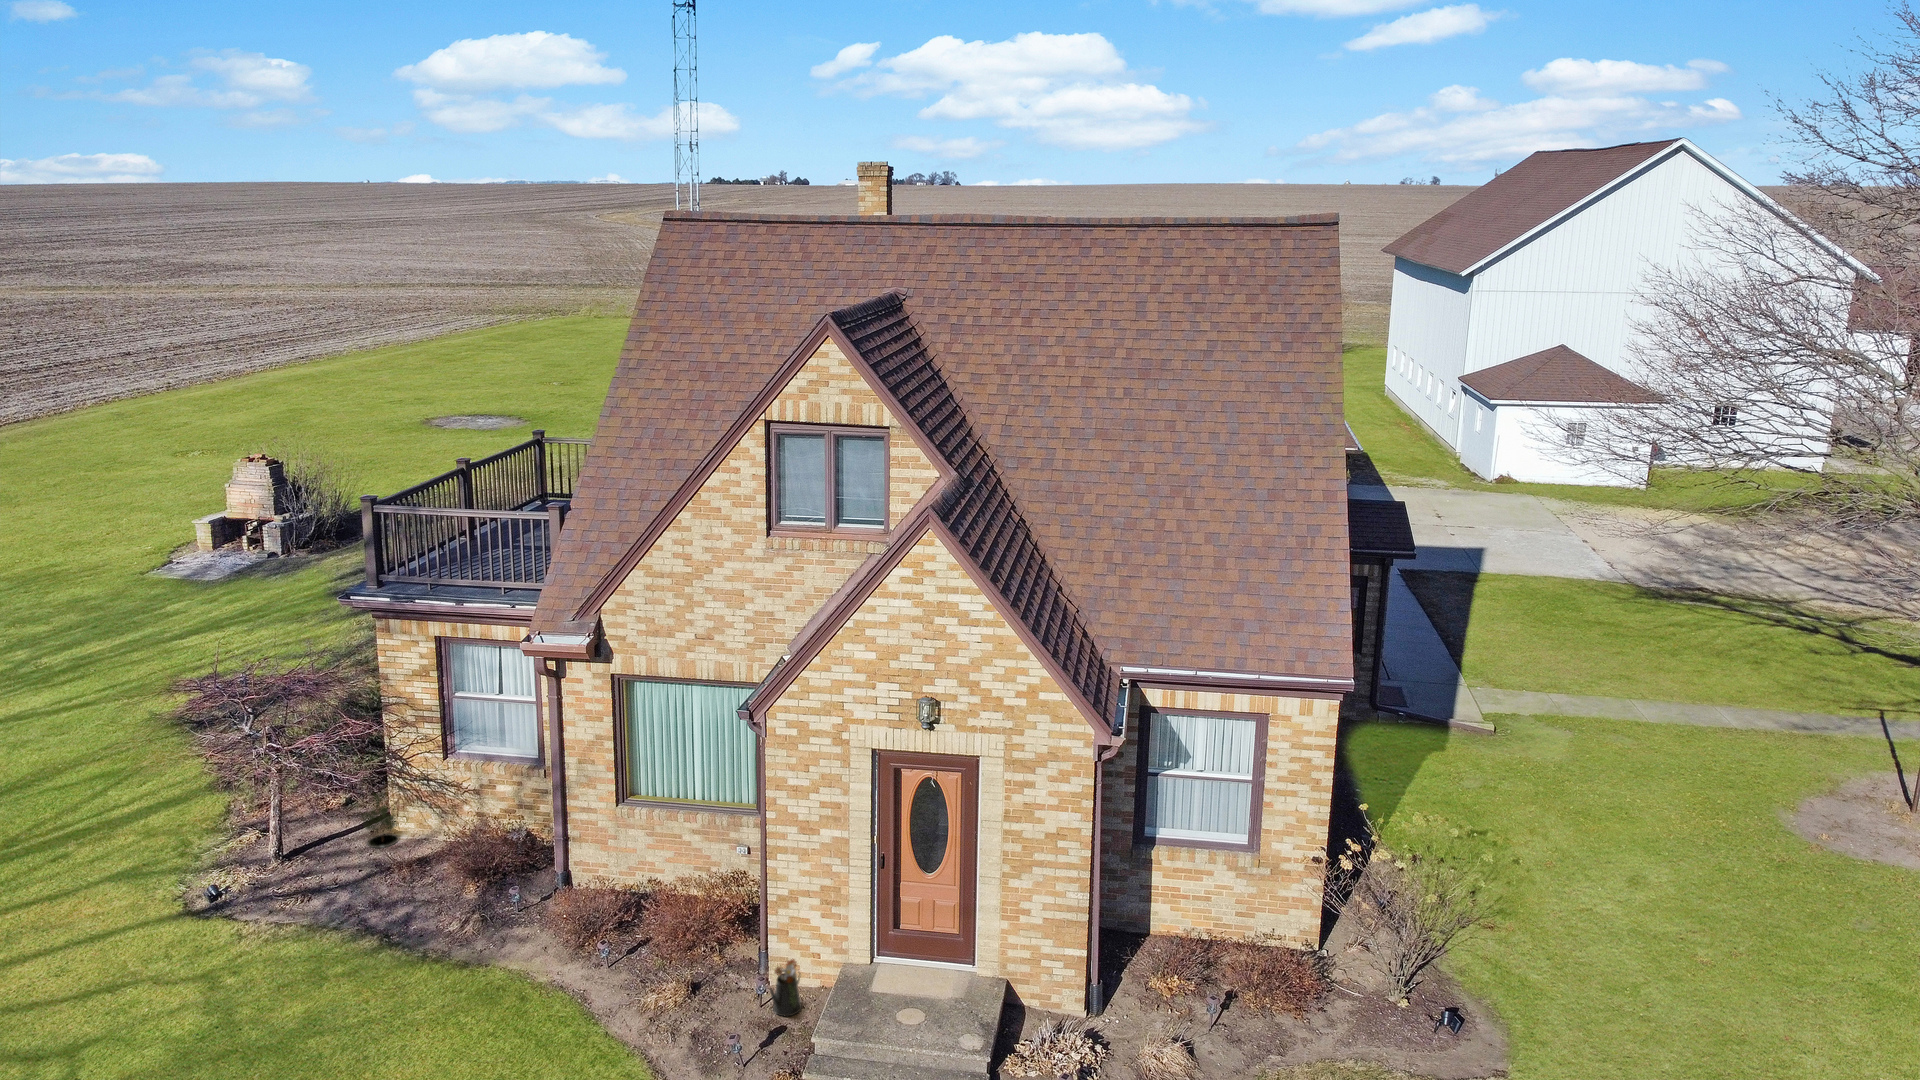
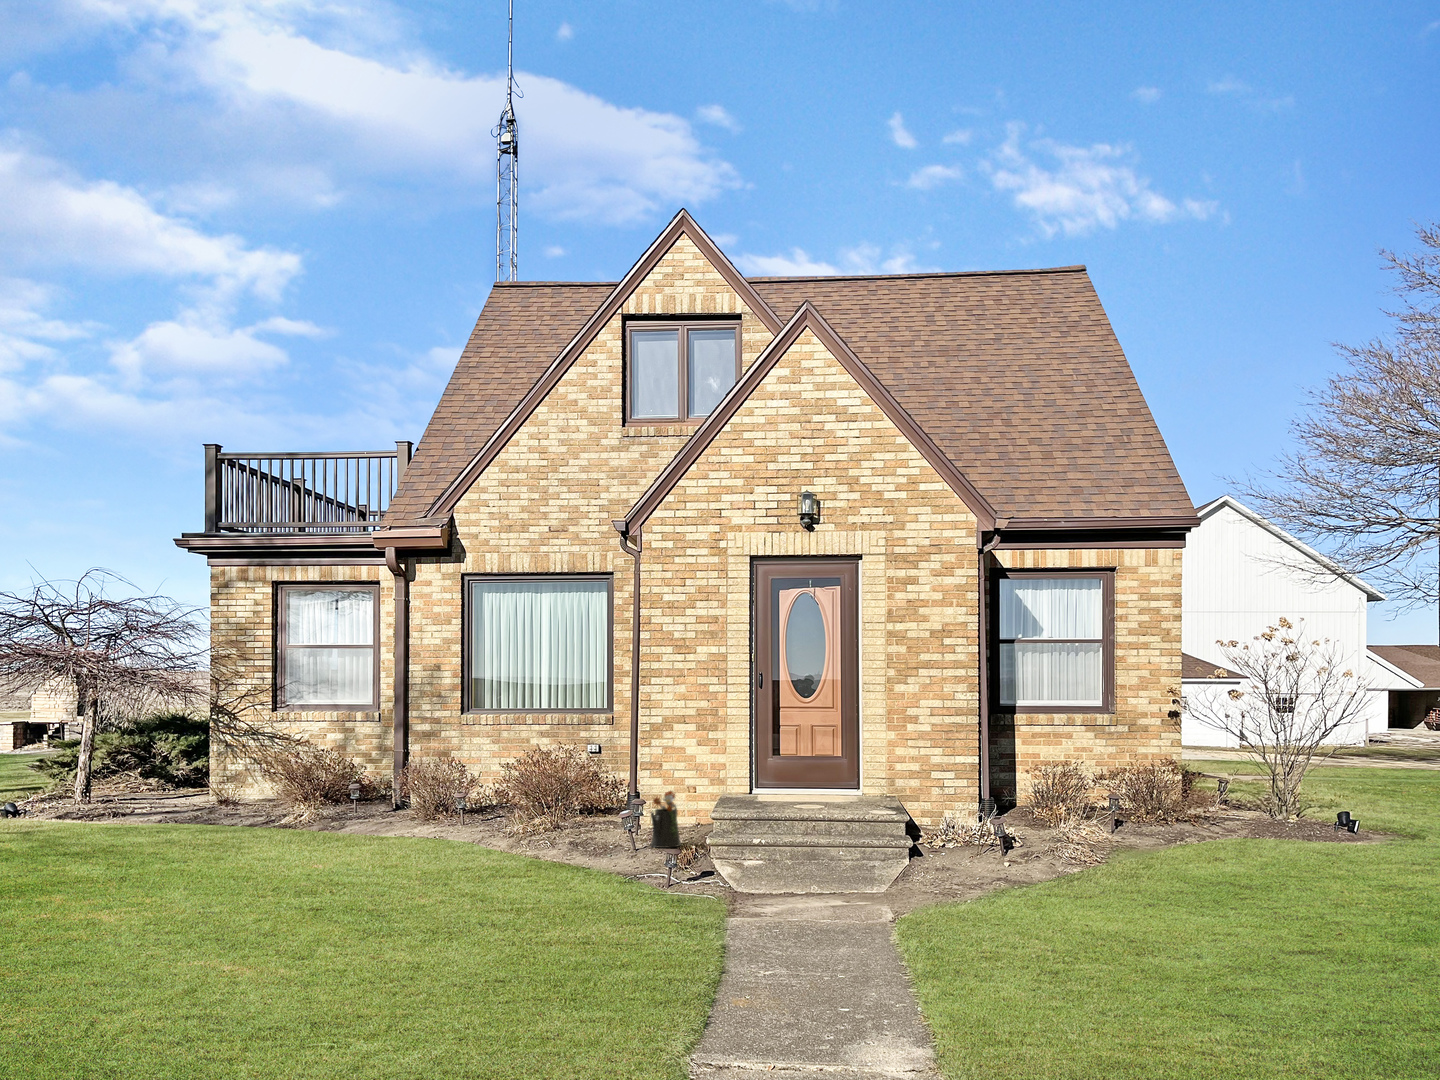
potted tree: present [363,794,399,848] -> none [171,744,214,803]

